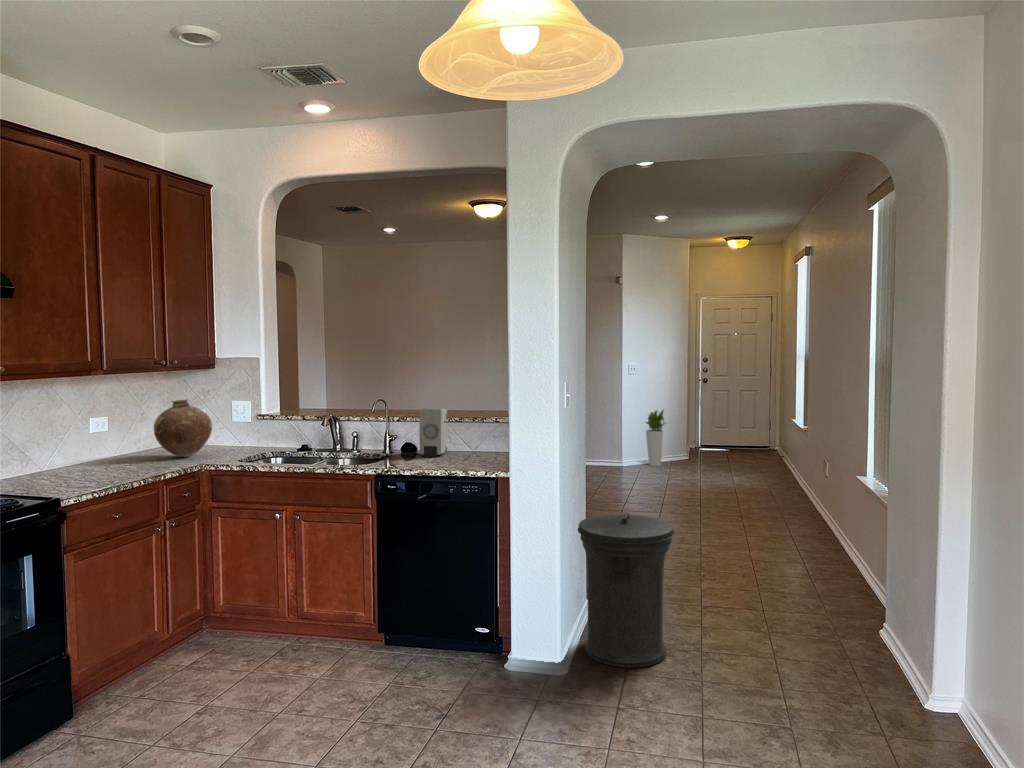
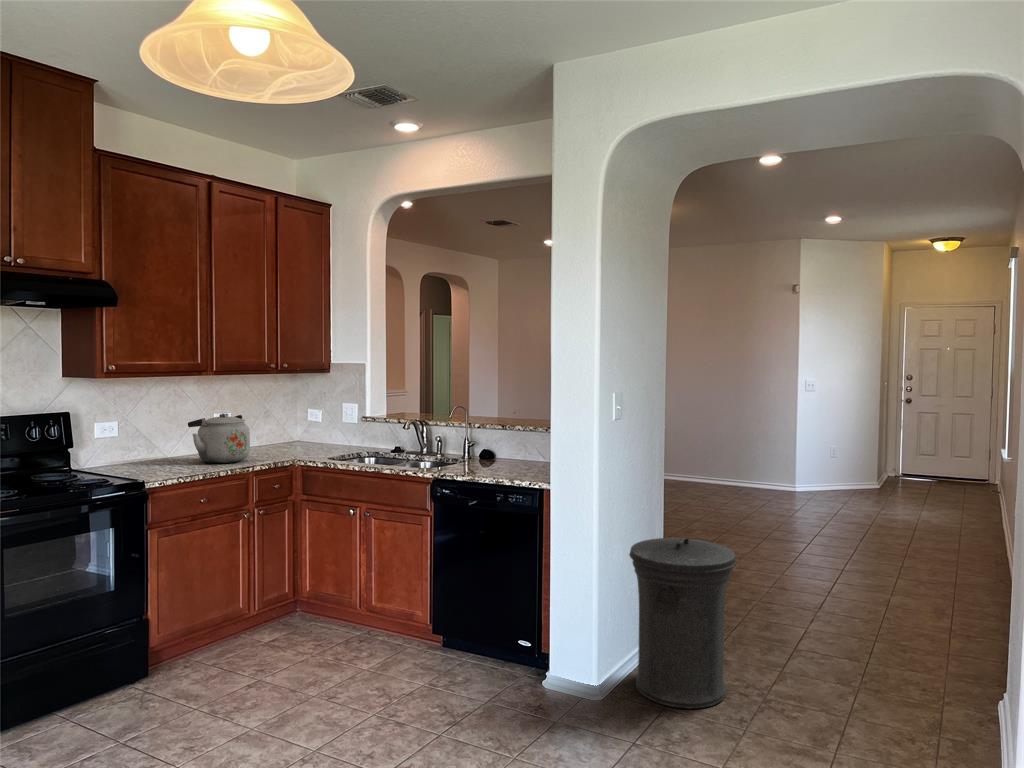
vase: present [154,399,212,457] -> none [266,400,316,452]
soap dispenser: present [419,409,447,457] -> none [494,417,527,465]
planter: present [646,410,665,466] -> none [823,430,851,494]
kettle: none [75,417,151,474] -> present [188,413,250,463]

